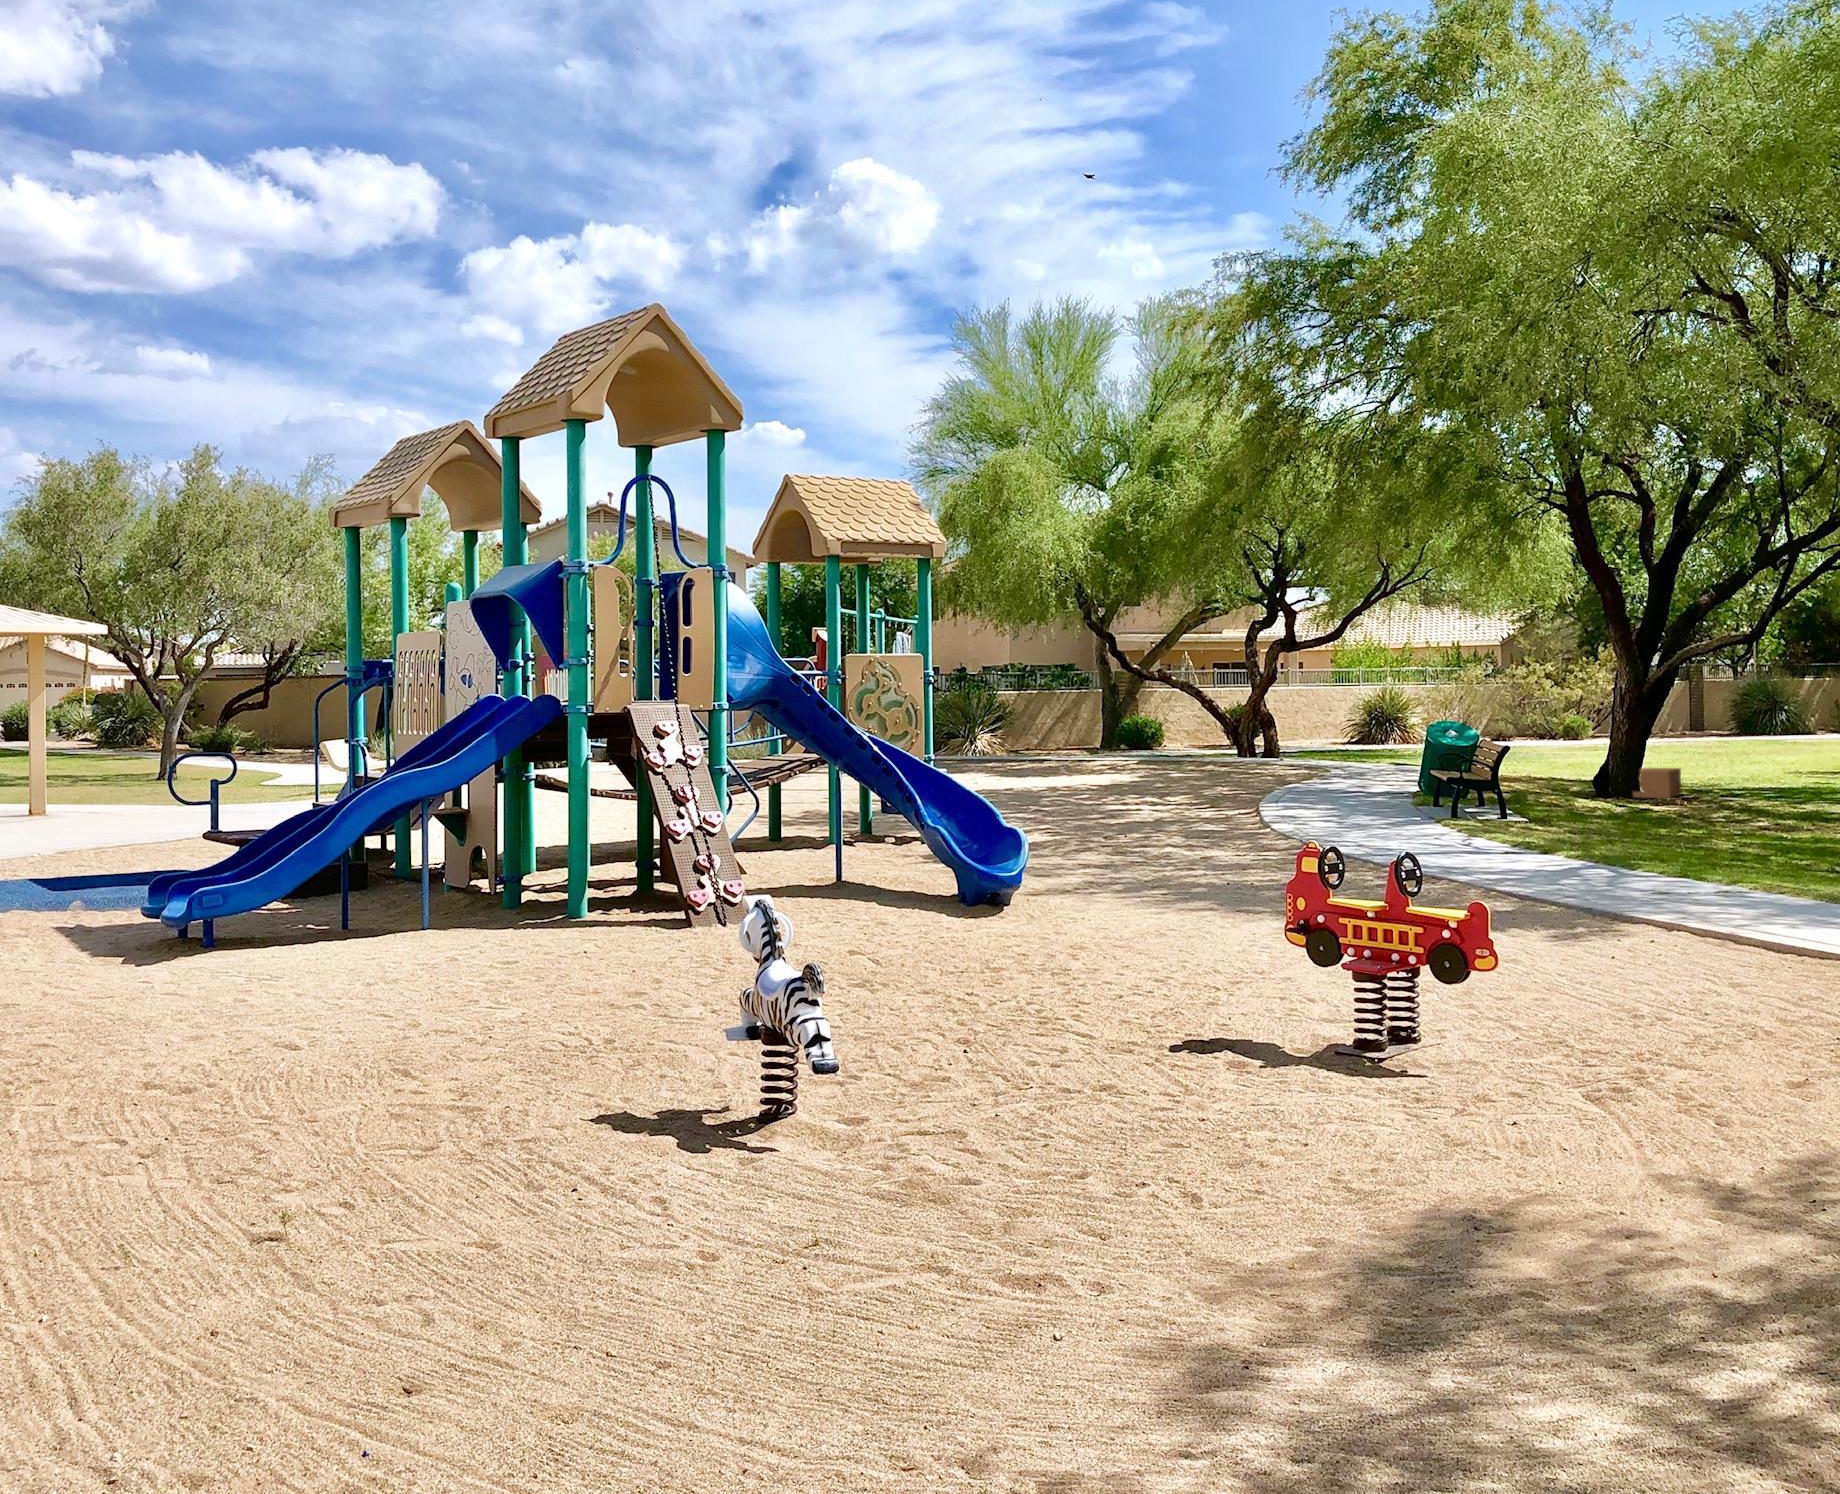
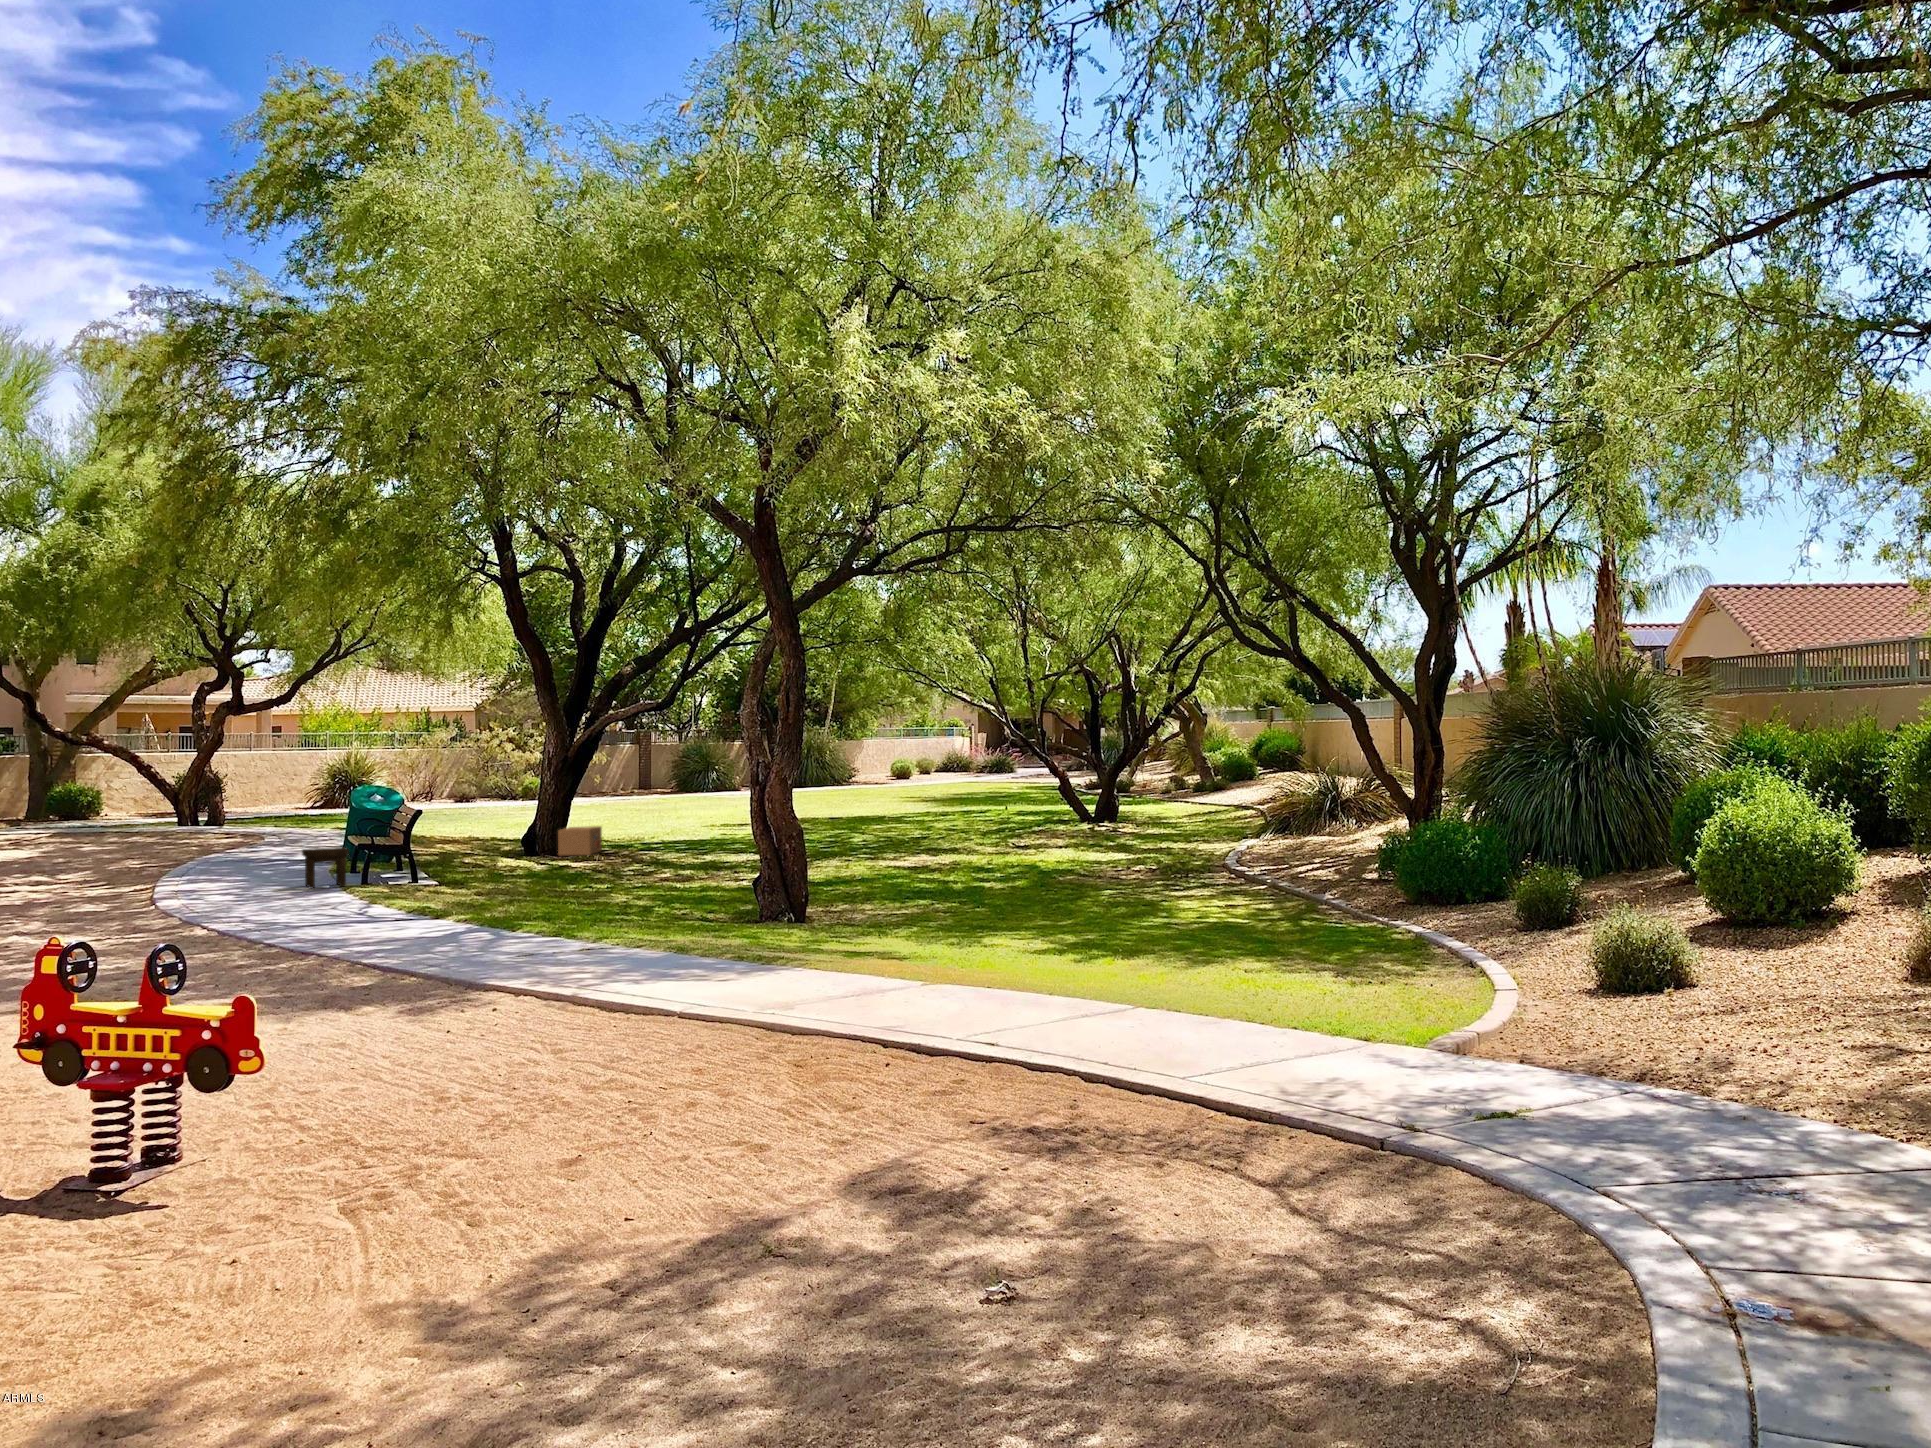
stool: none [1382,780,1428,818] -> present [302,847,349,888]

